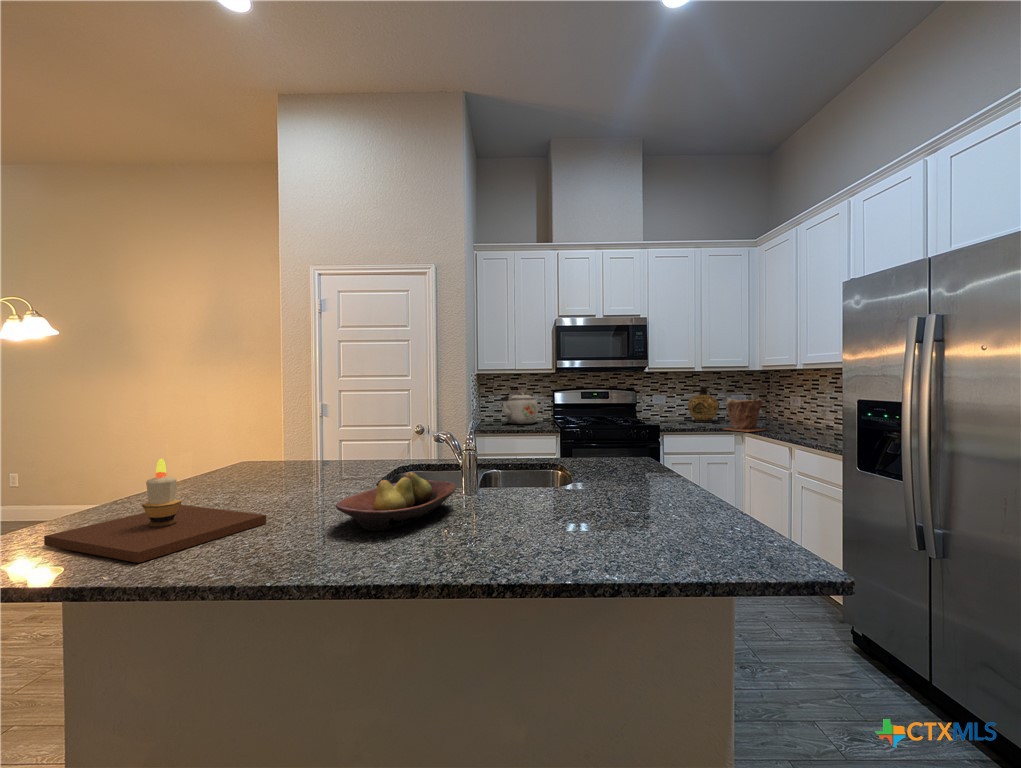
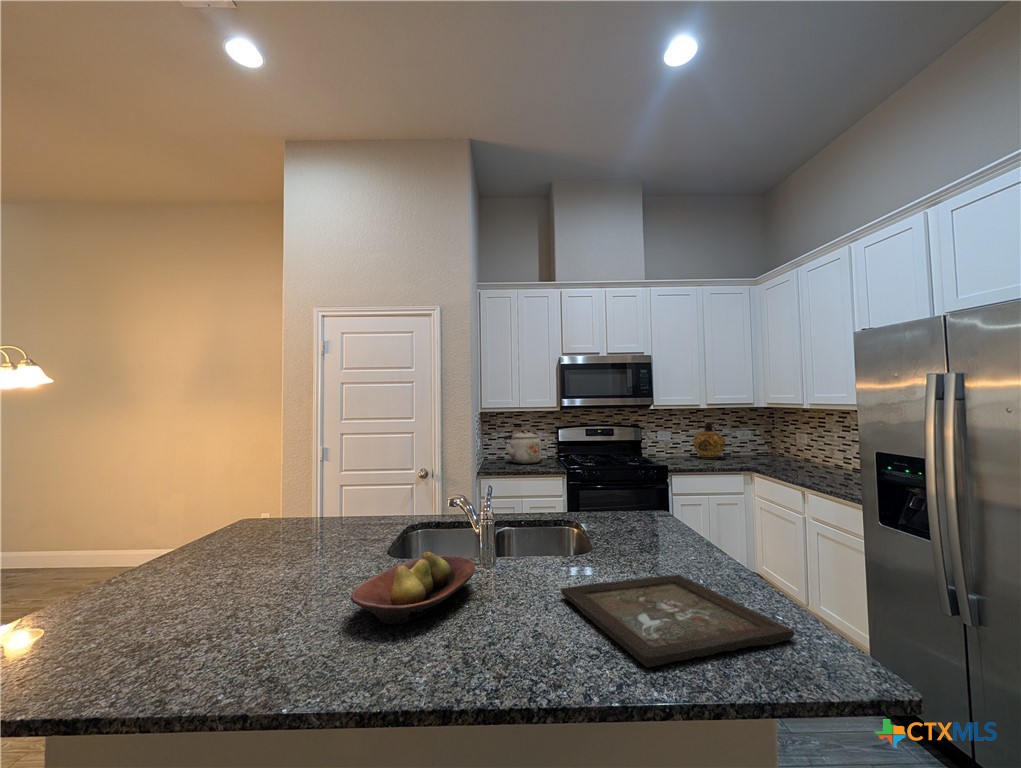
plant pot: present [723,399,766,432] -> none [731,437,776,472]
candle: present [44,458,266,563] -> none [35,549,275,678]
tray: none [534,498,745,559] -> present [561,575,794,667]

